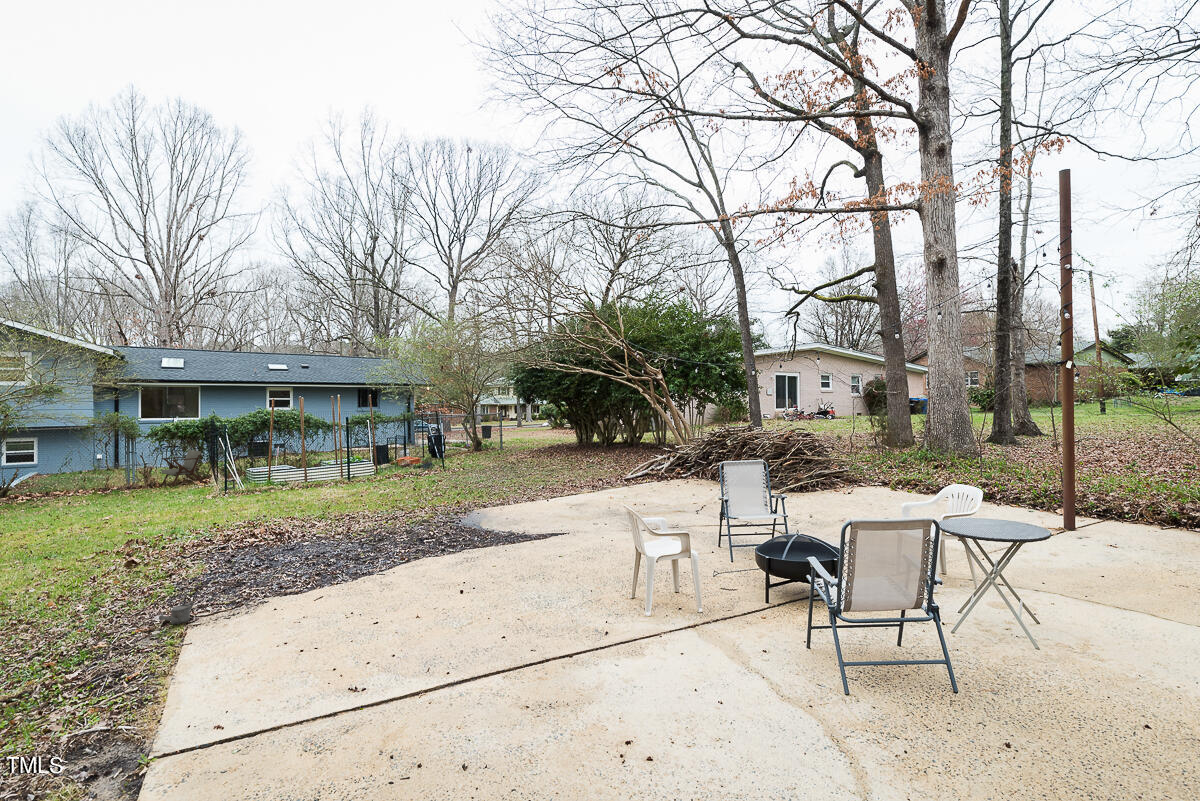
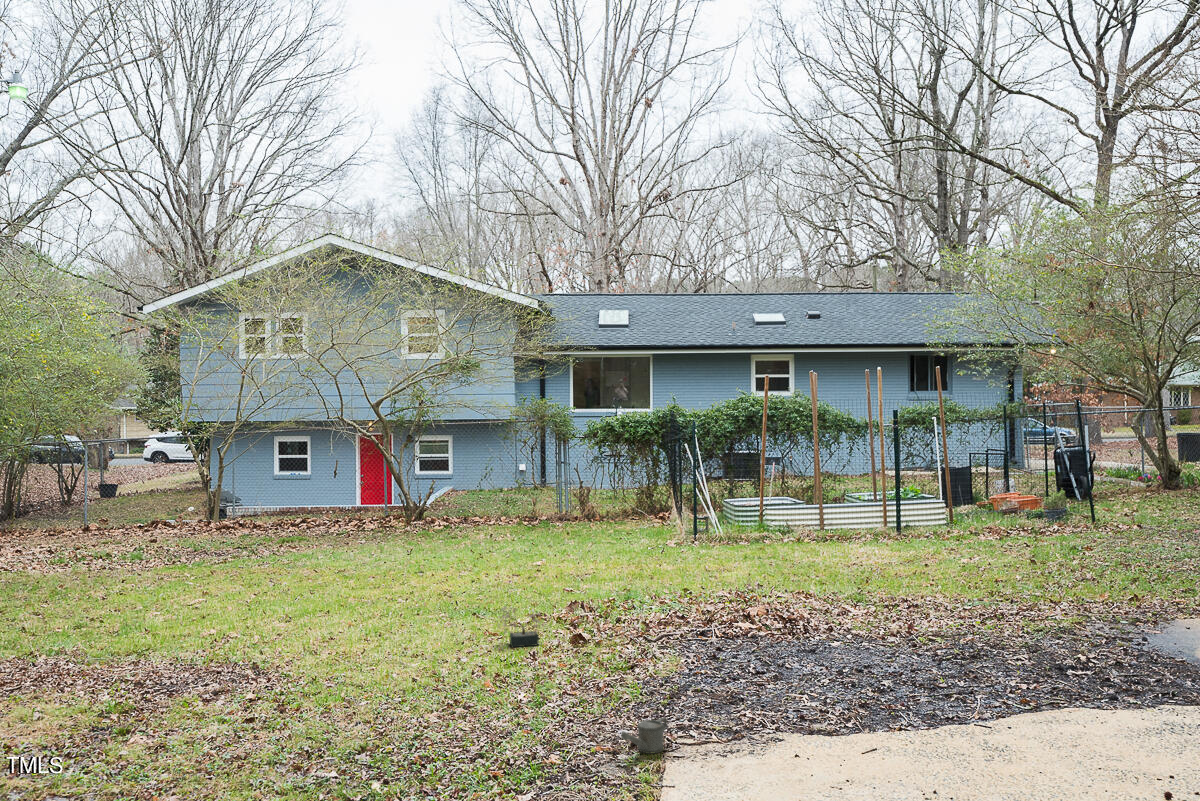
lounge chair: present [161,450,205,486] -> none [623,464,677,520]
decorative plant: none [44,558,92,585] -> present [498,607,545,647]

